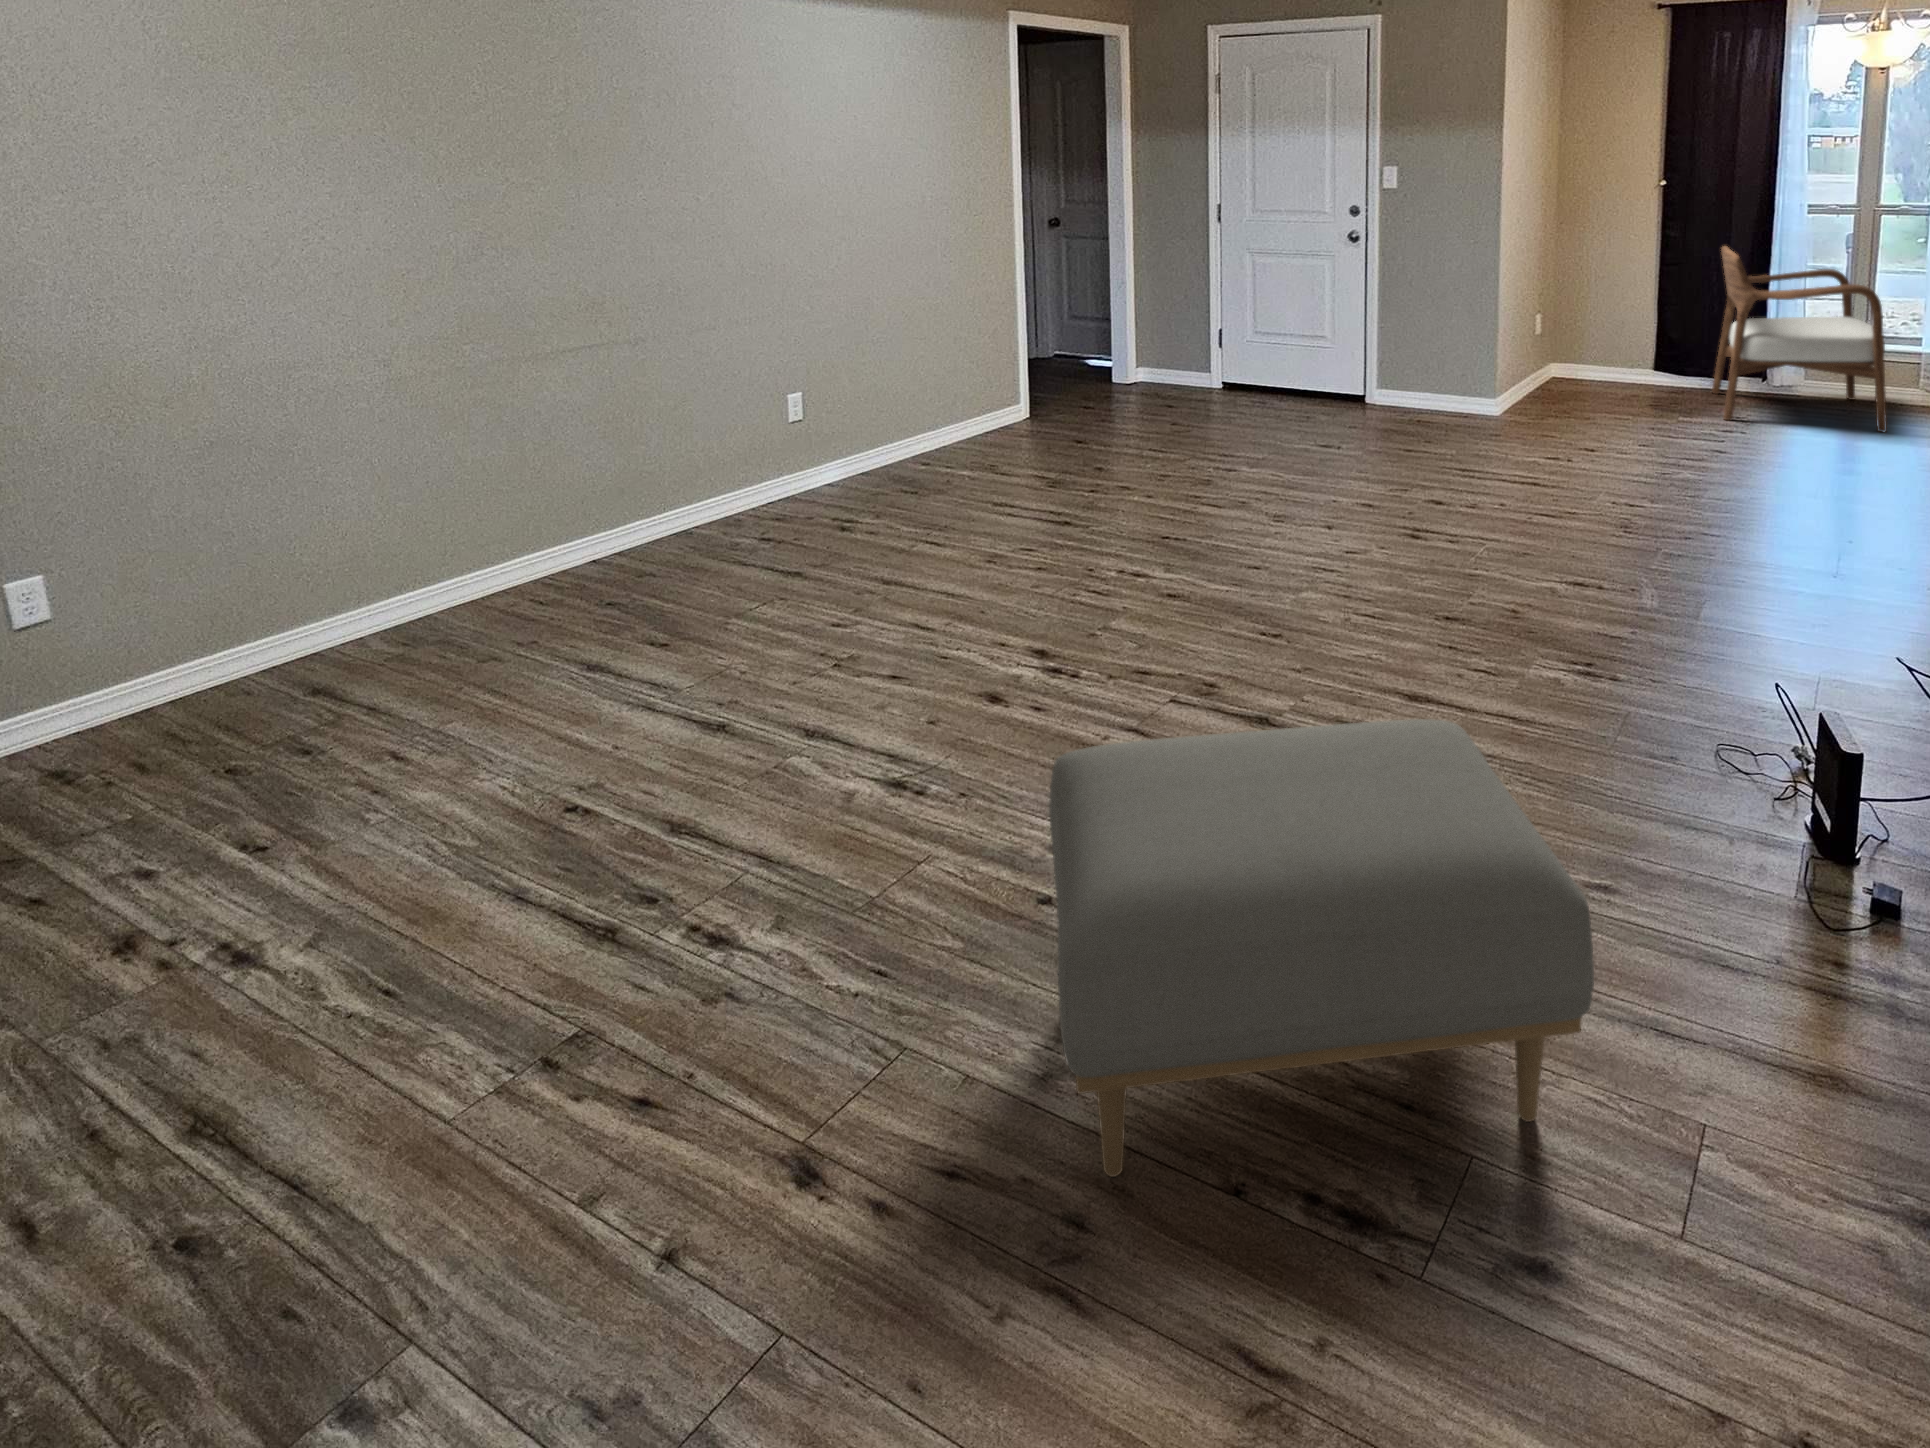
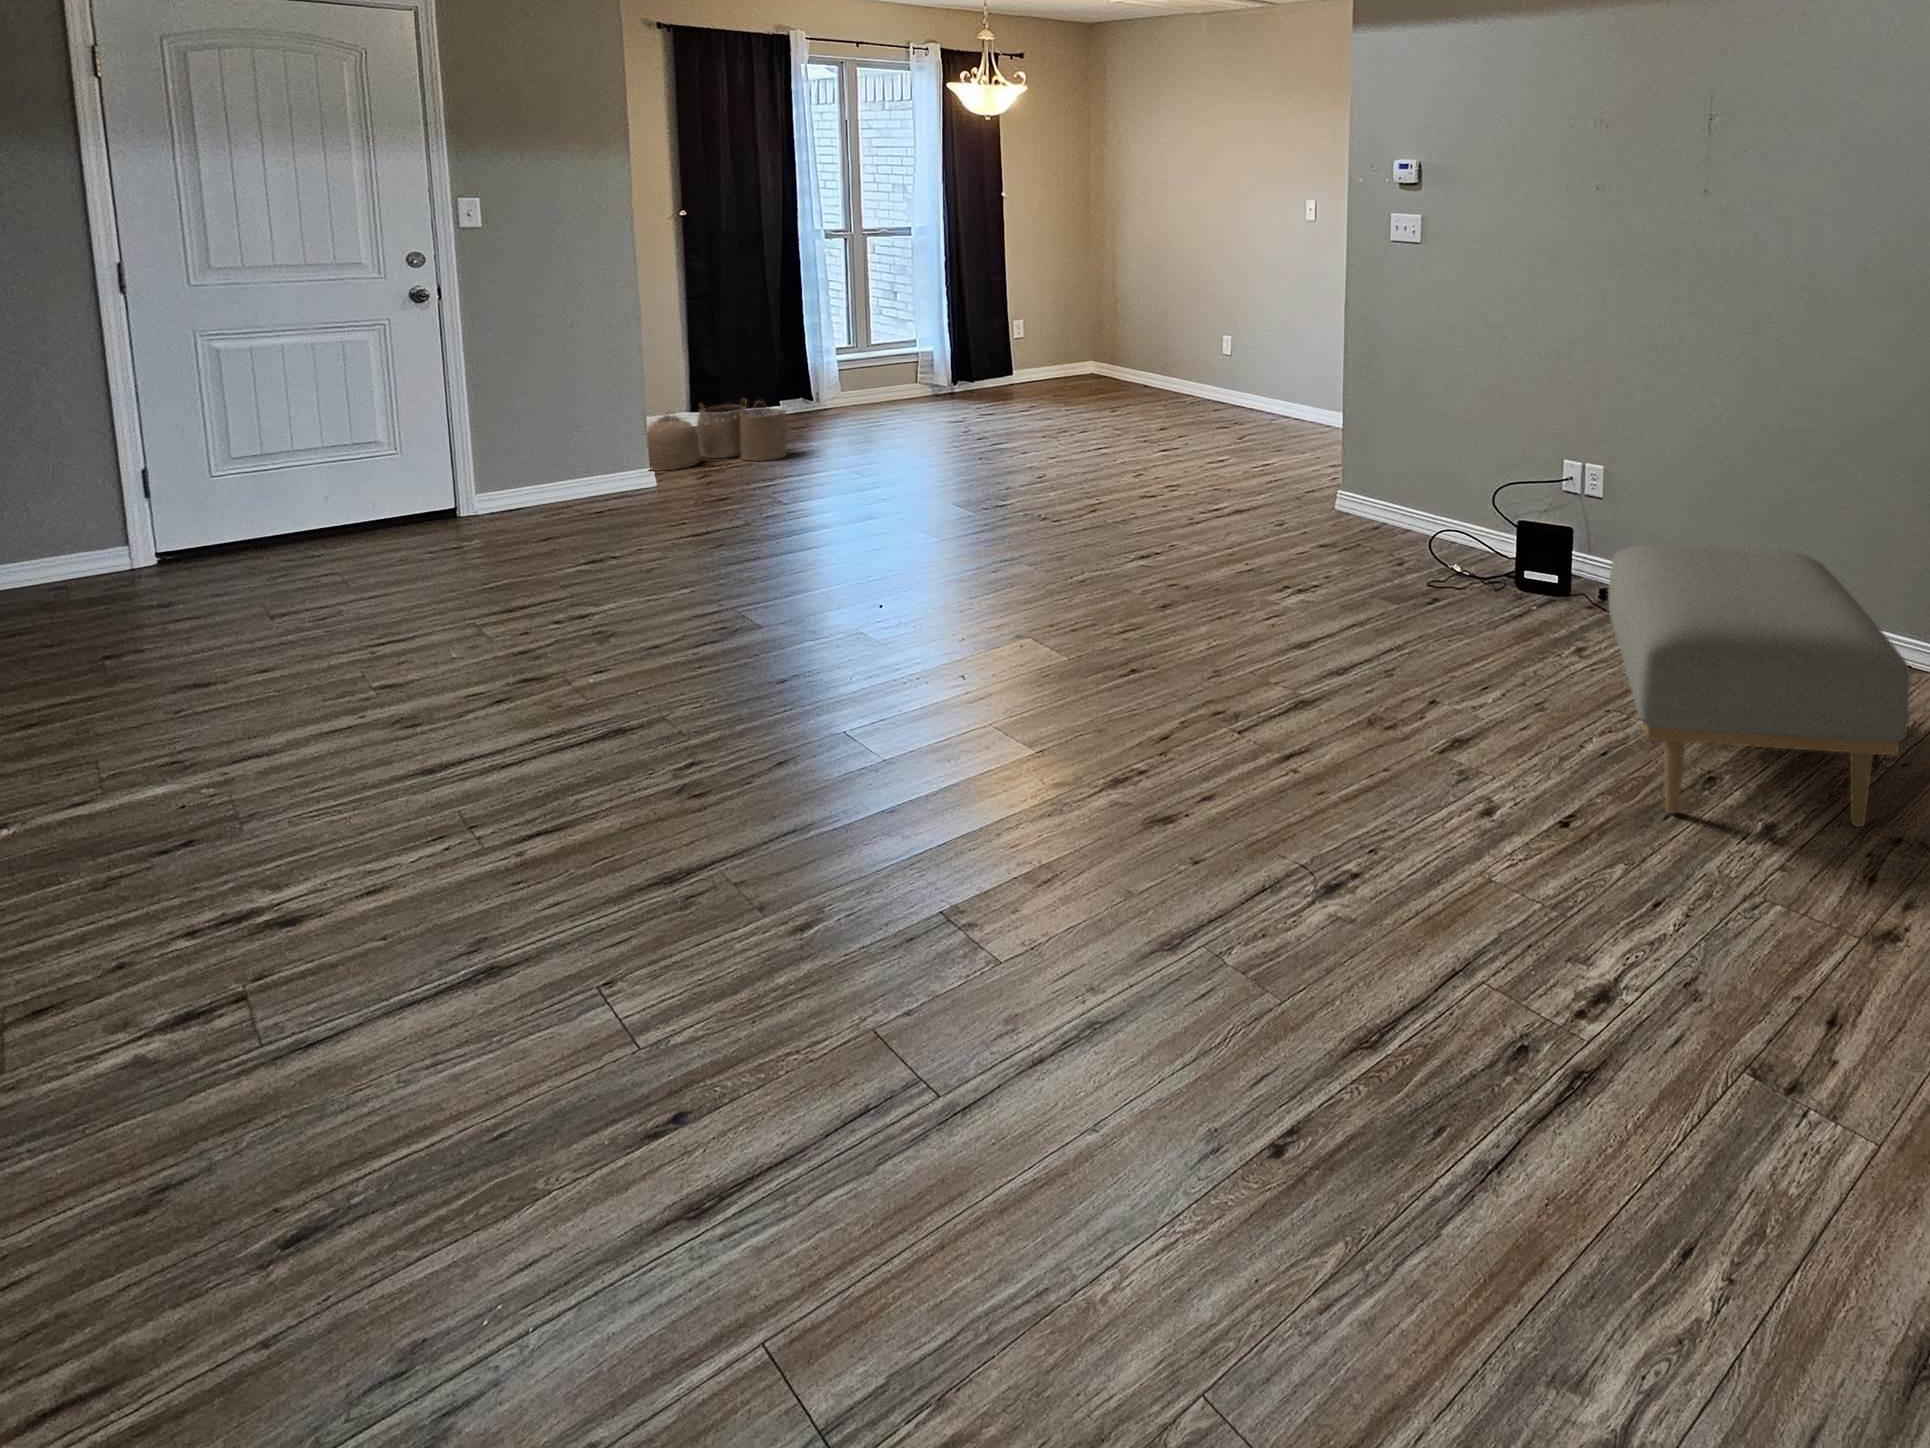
armchair: present [1712,246,1887,432] -> none [773,262,972,437]
woven basket: none [1522,359,1658,419] -> present [646,405,787,470]

